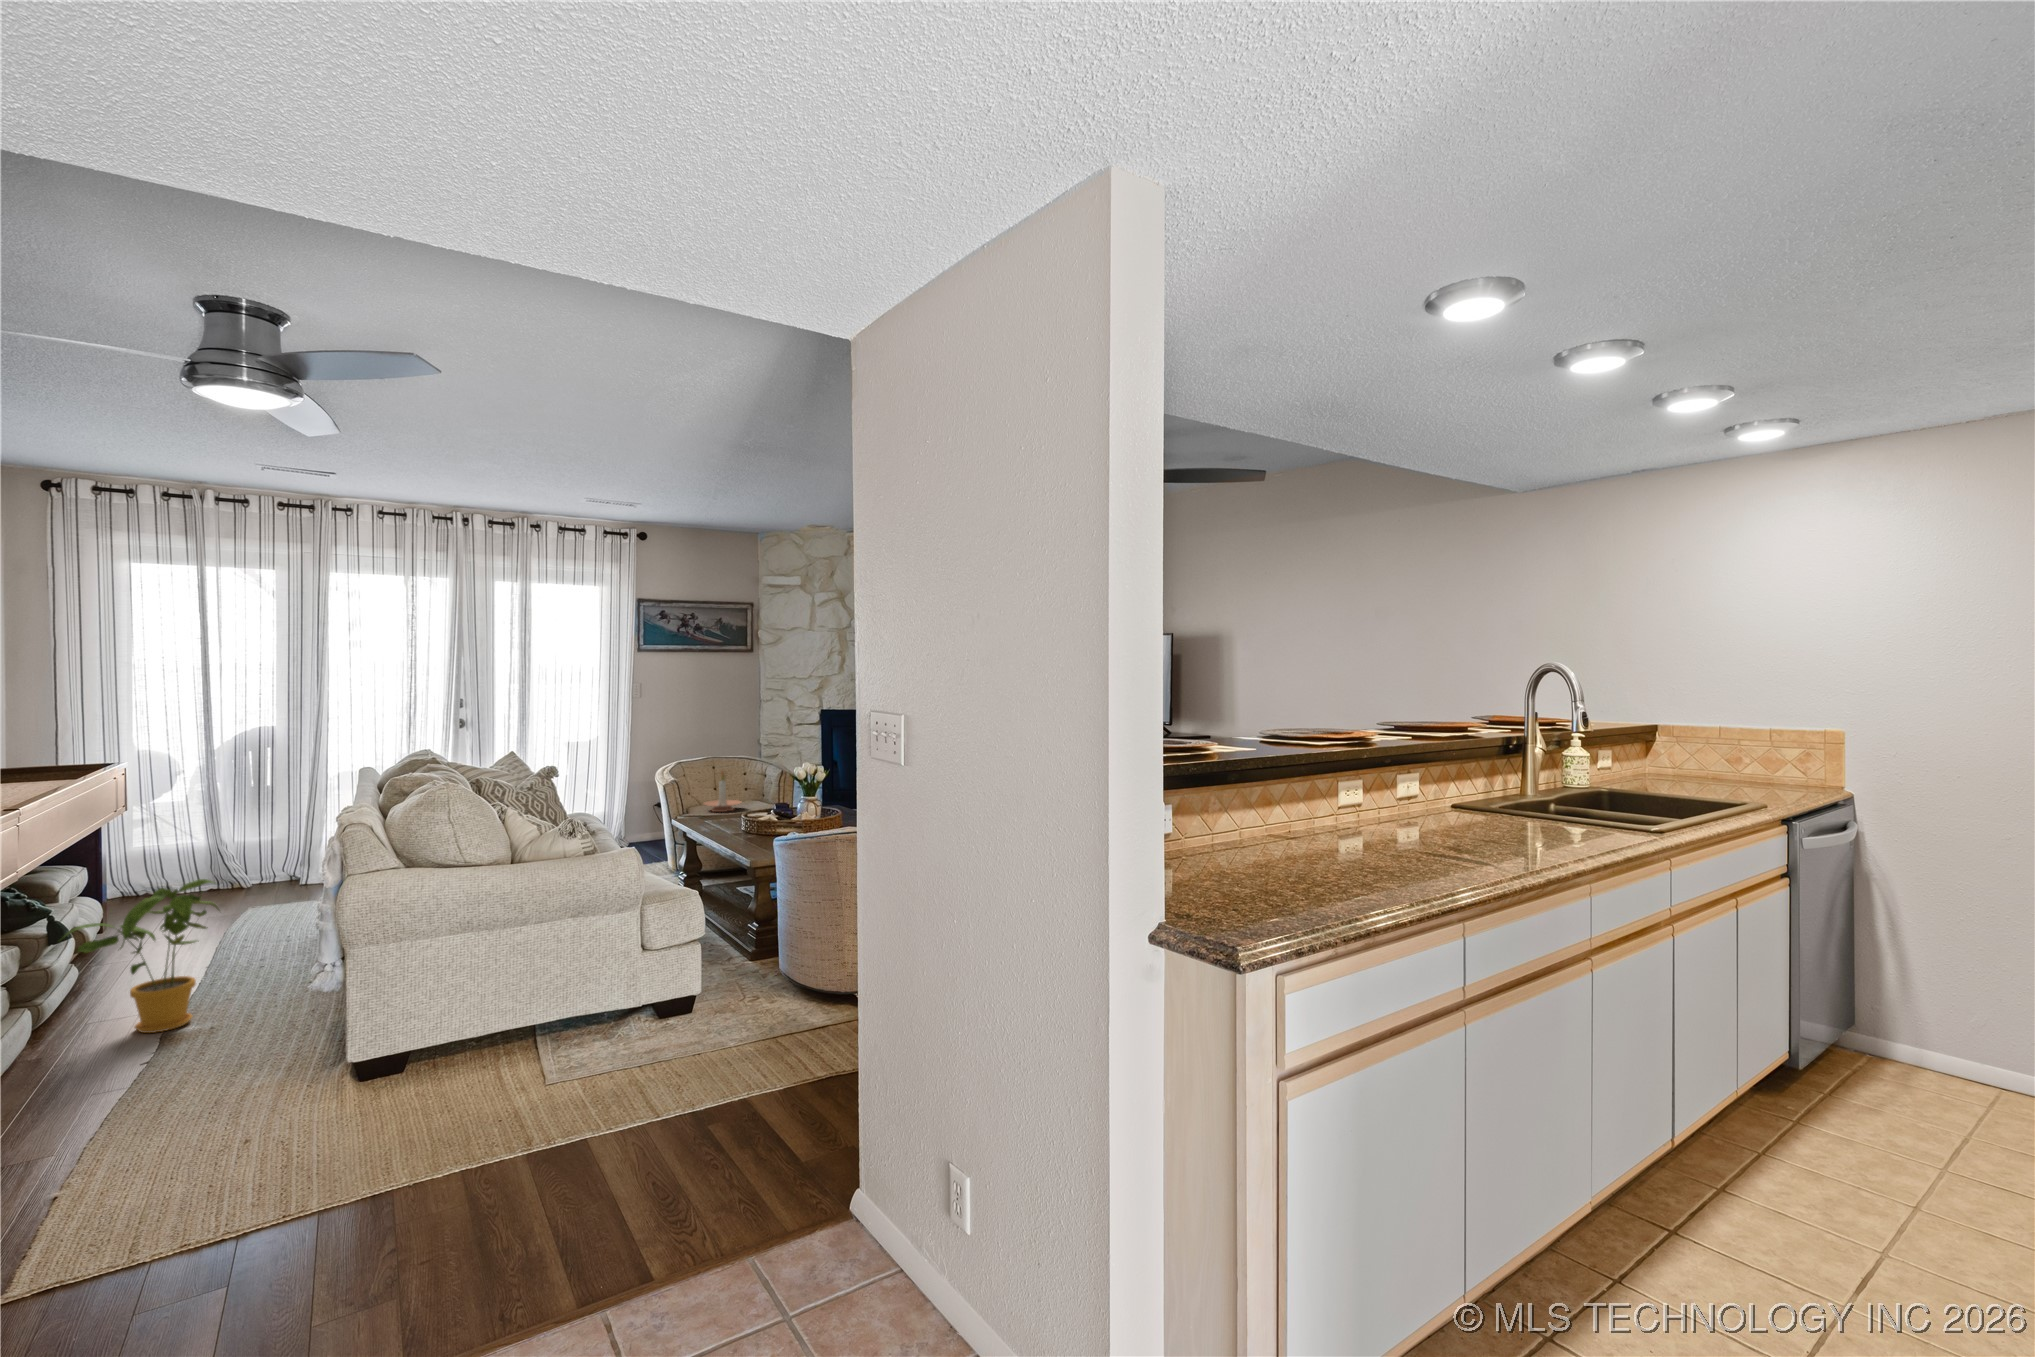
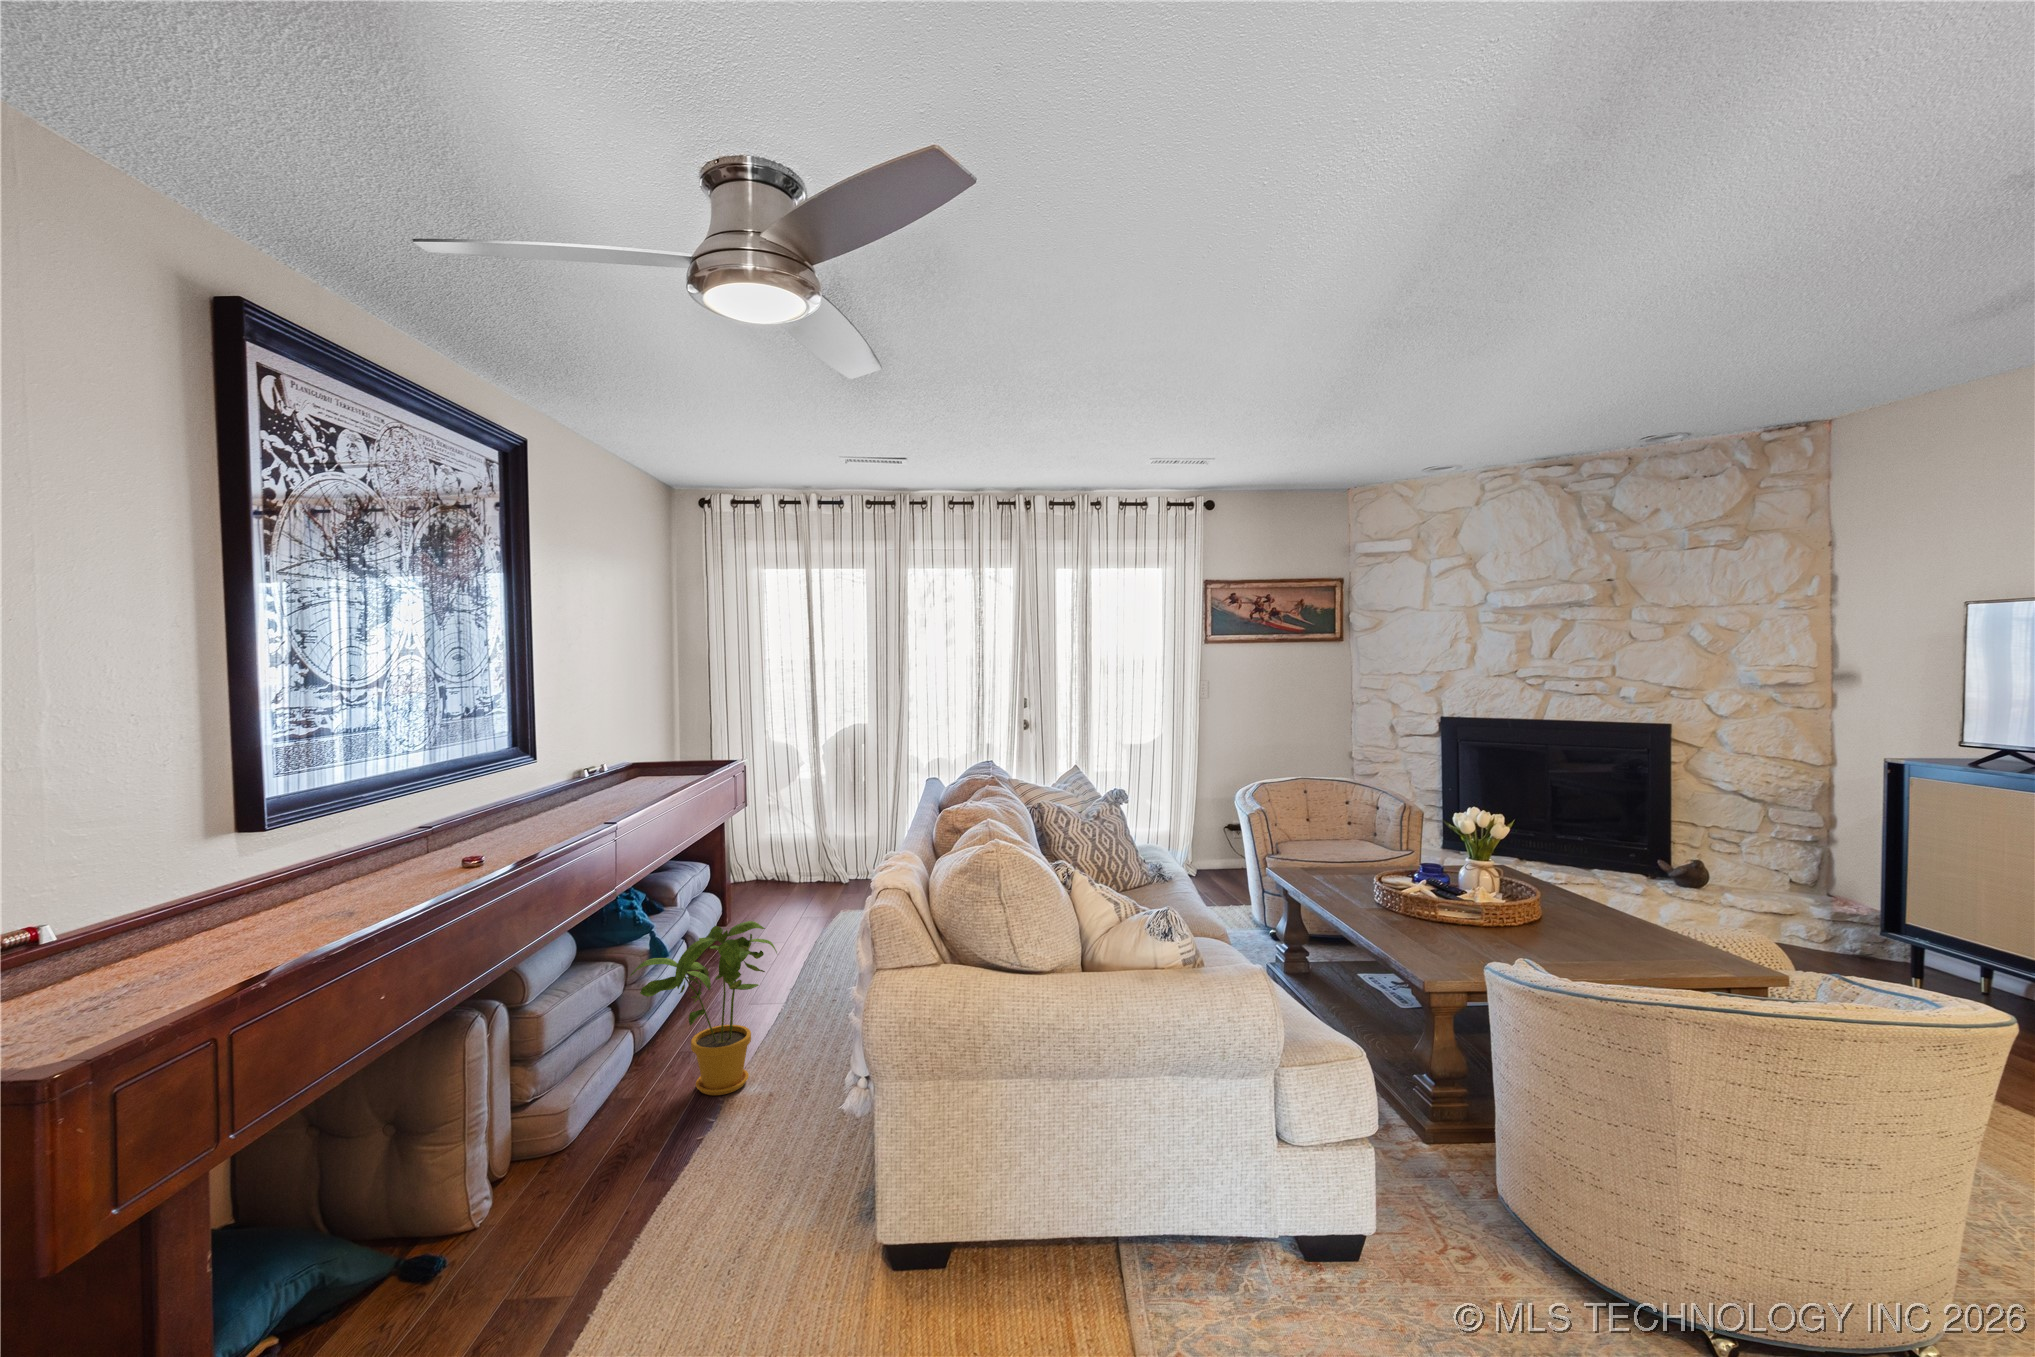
candle holder: present [704,771,741,812] -> none [1300,796,1353,854]

